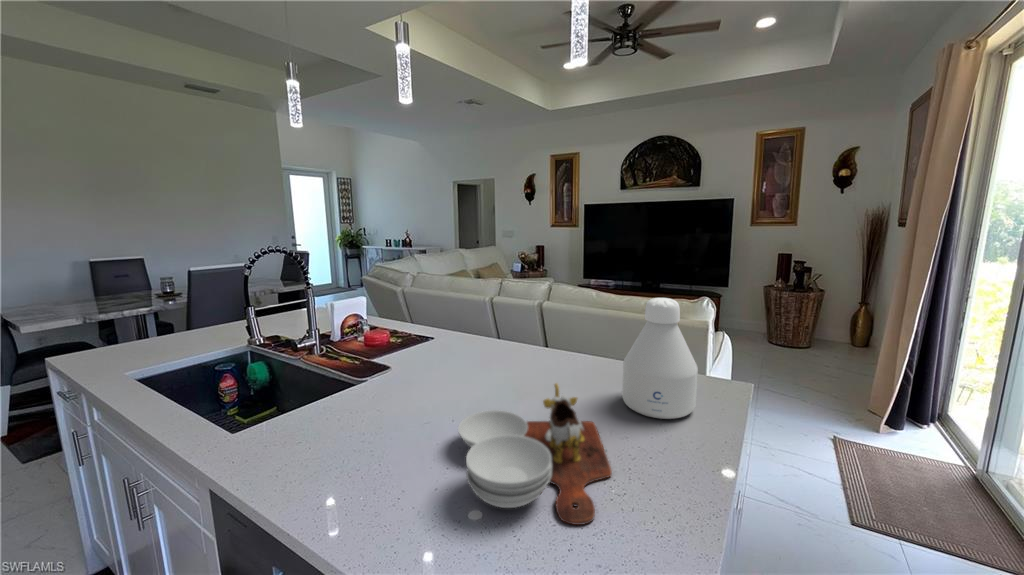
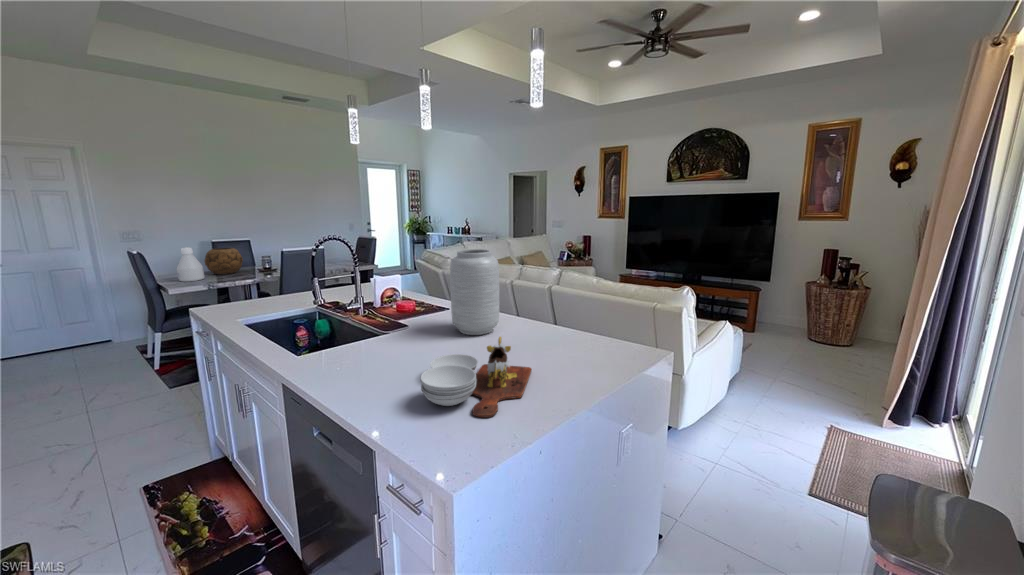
vase: none [449,261,513,374] -> present [450,249,500,335]
decorative bowl: none [75,269,132,304] -> present [205,248,243,275]
bottle: present [622,298,698,419] -> present [177,247,204,282]

